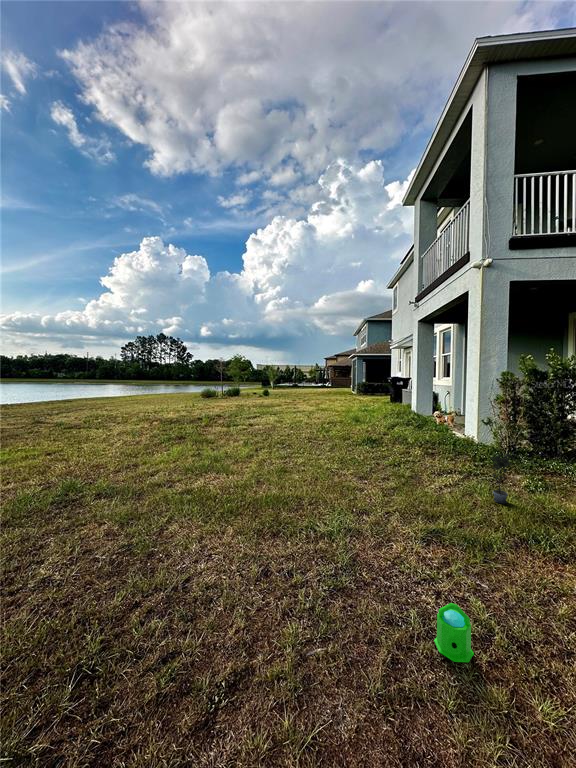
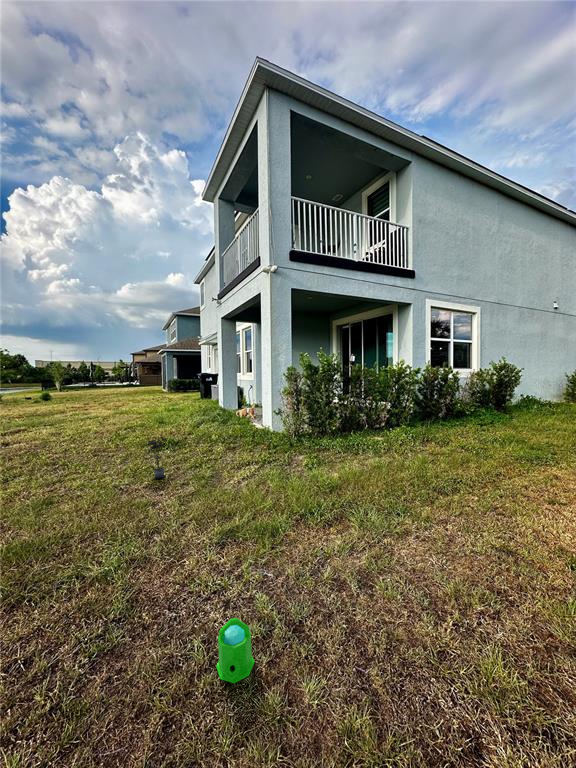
potted plant: present [491,451,515,503] -> present [148,435,167,479]

